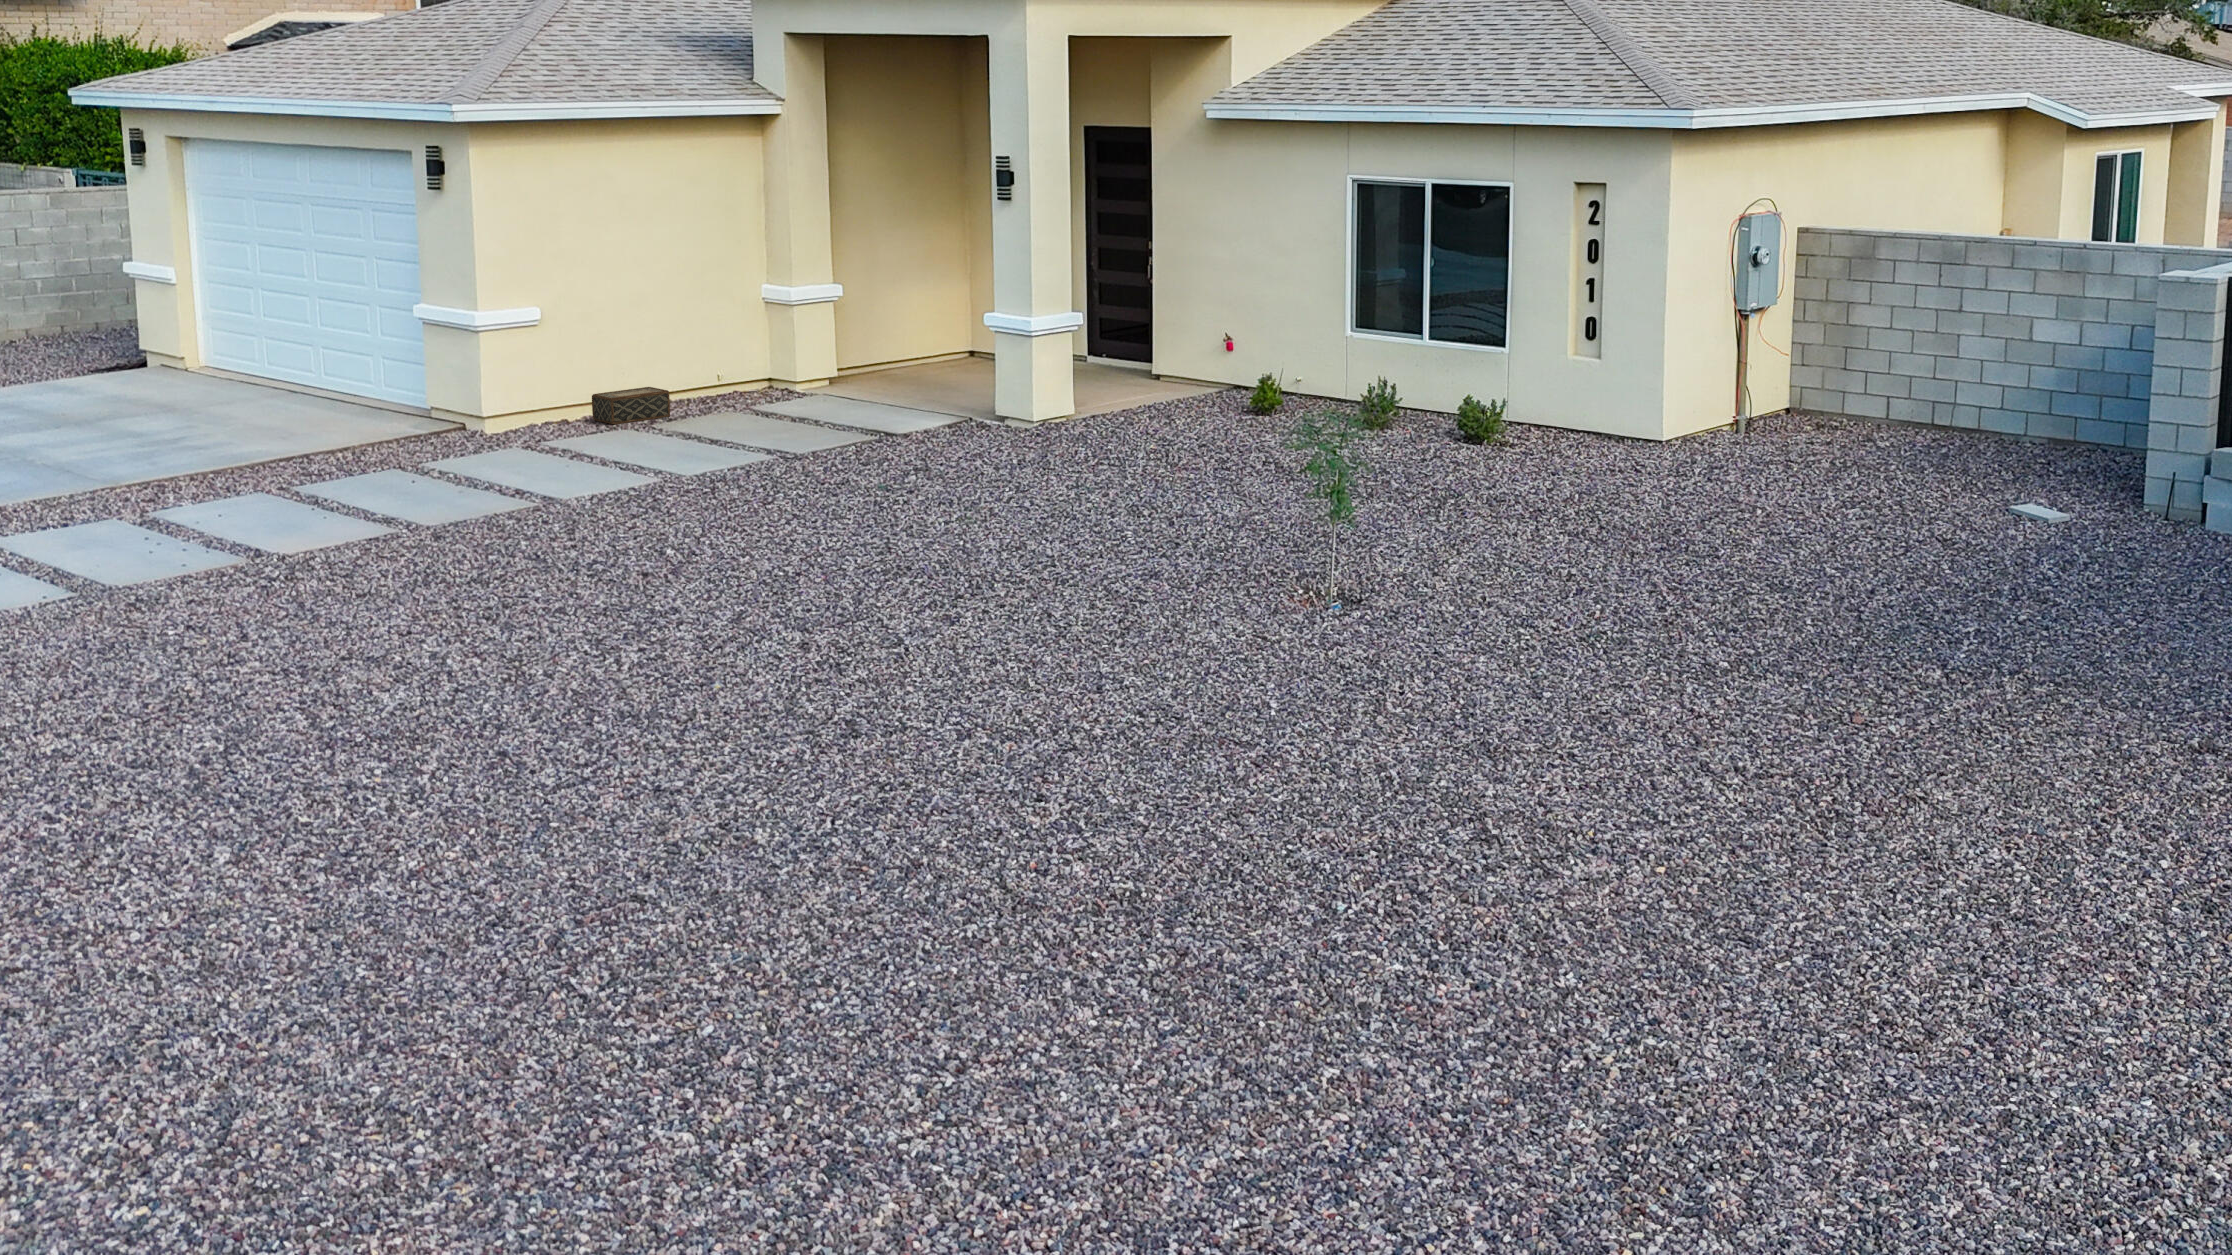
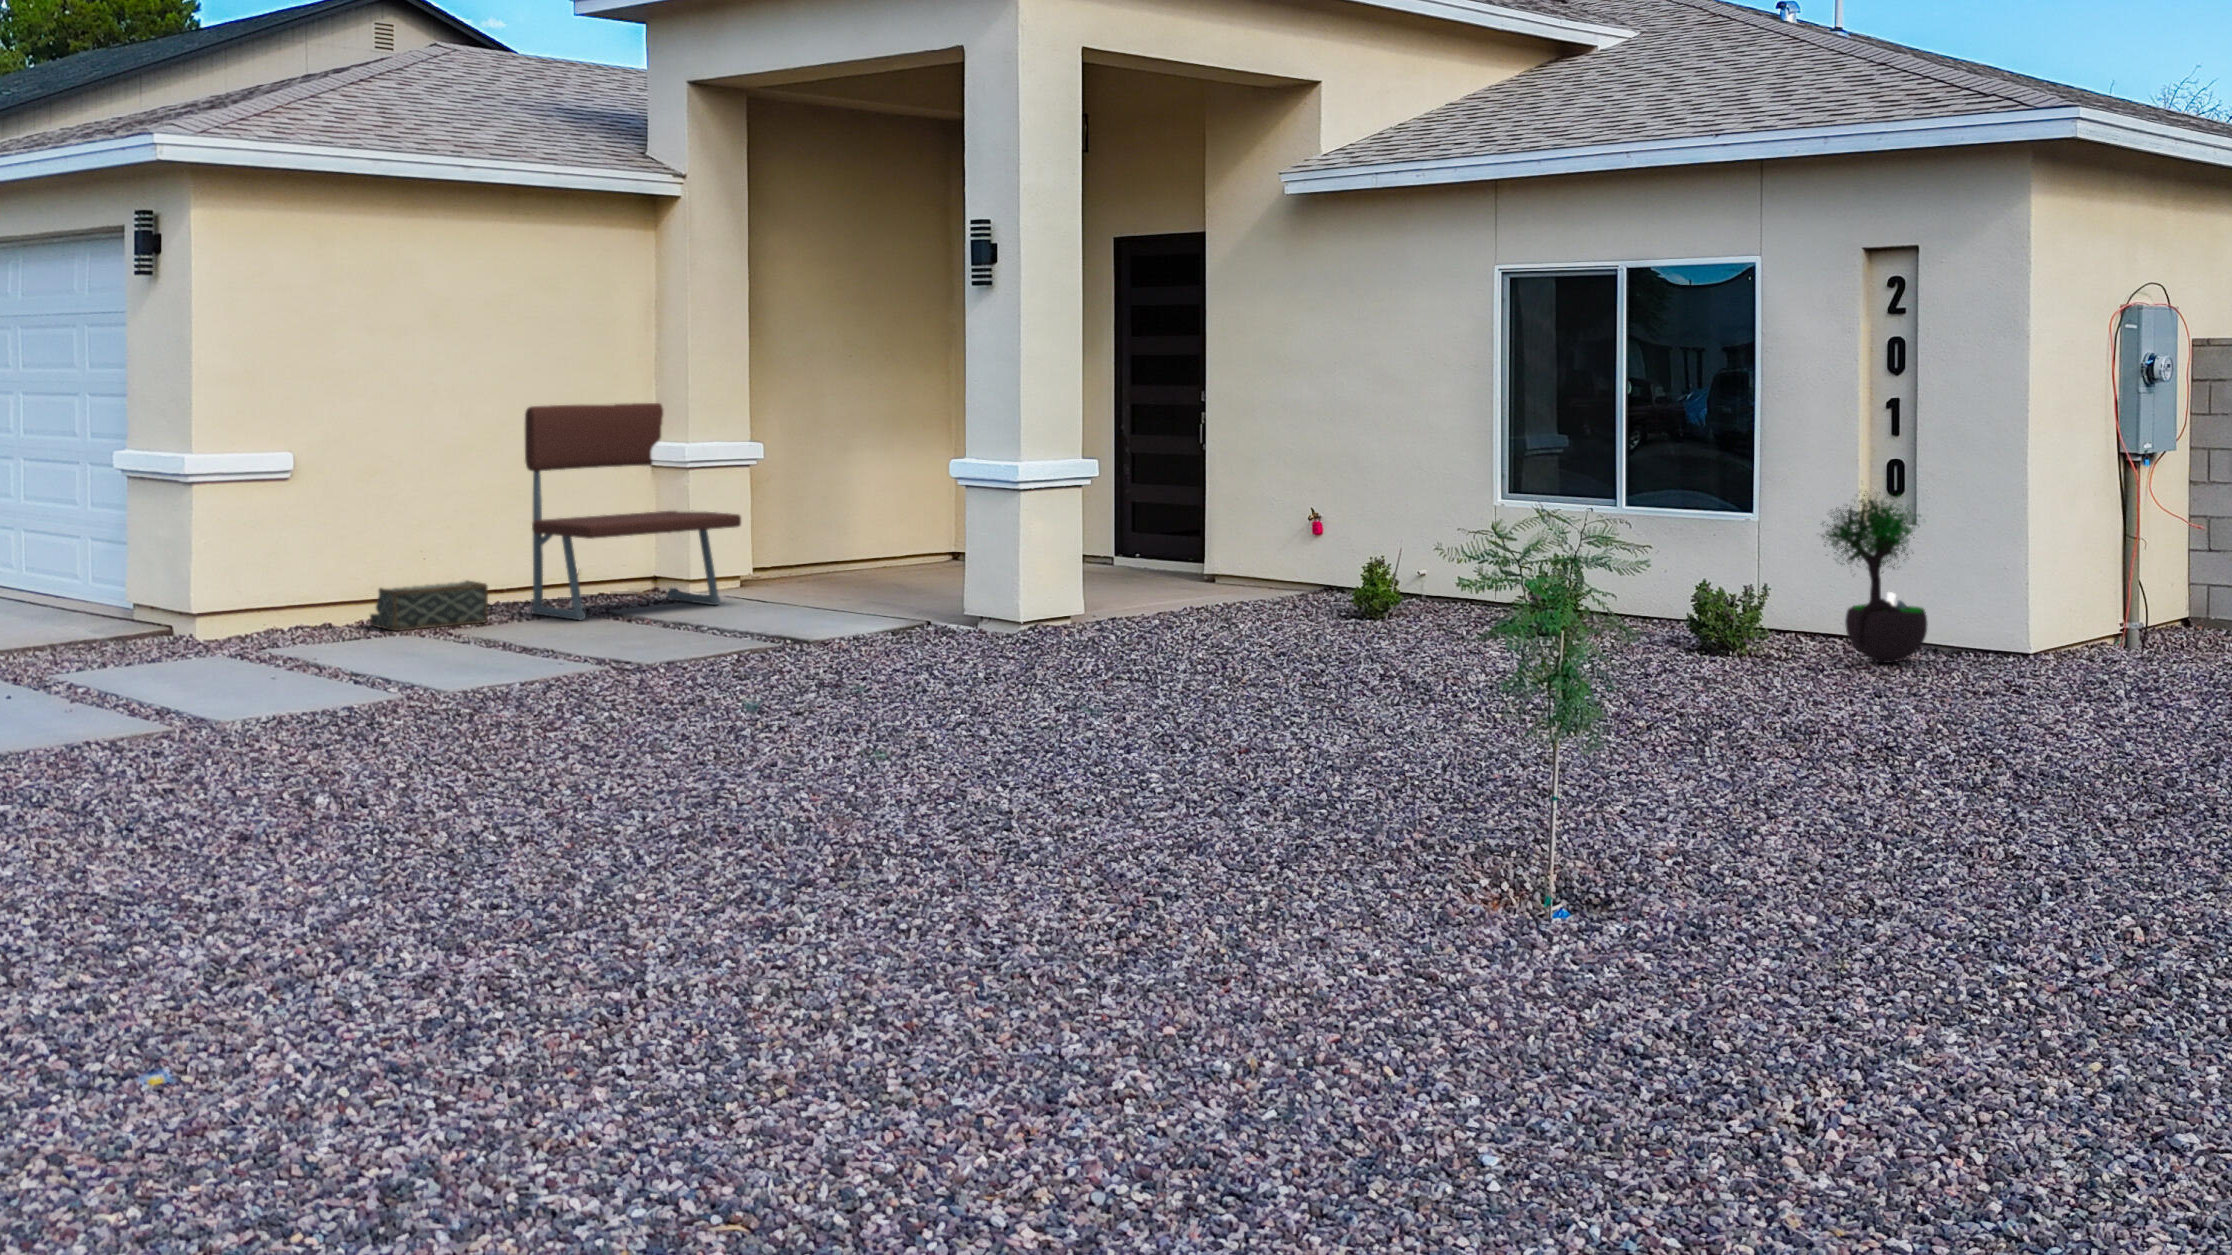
bench: none [687,259,833,414] -> present [525,403,741,620]
potted tree: none [1536,334,1606,447] -> present [1822,491,1928,663]

